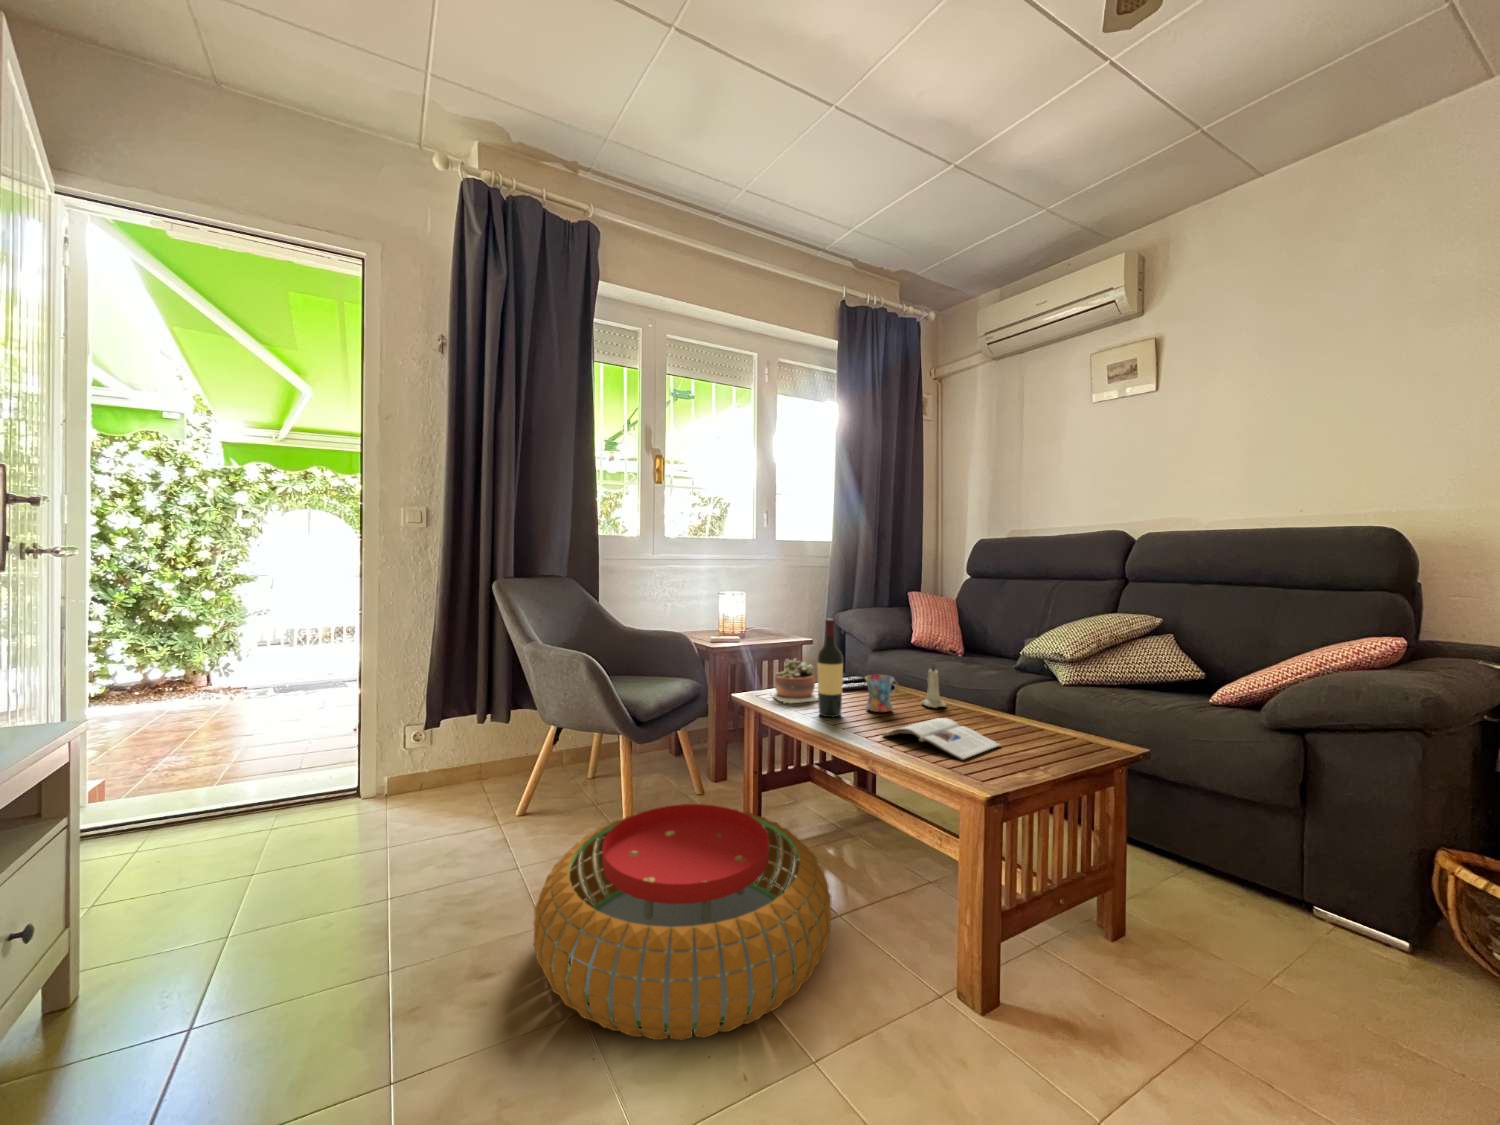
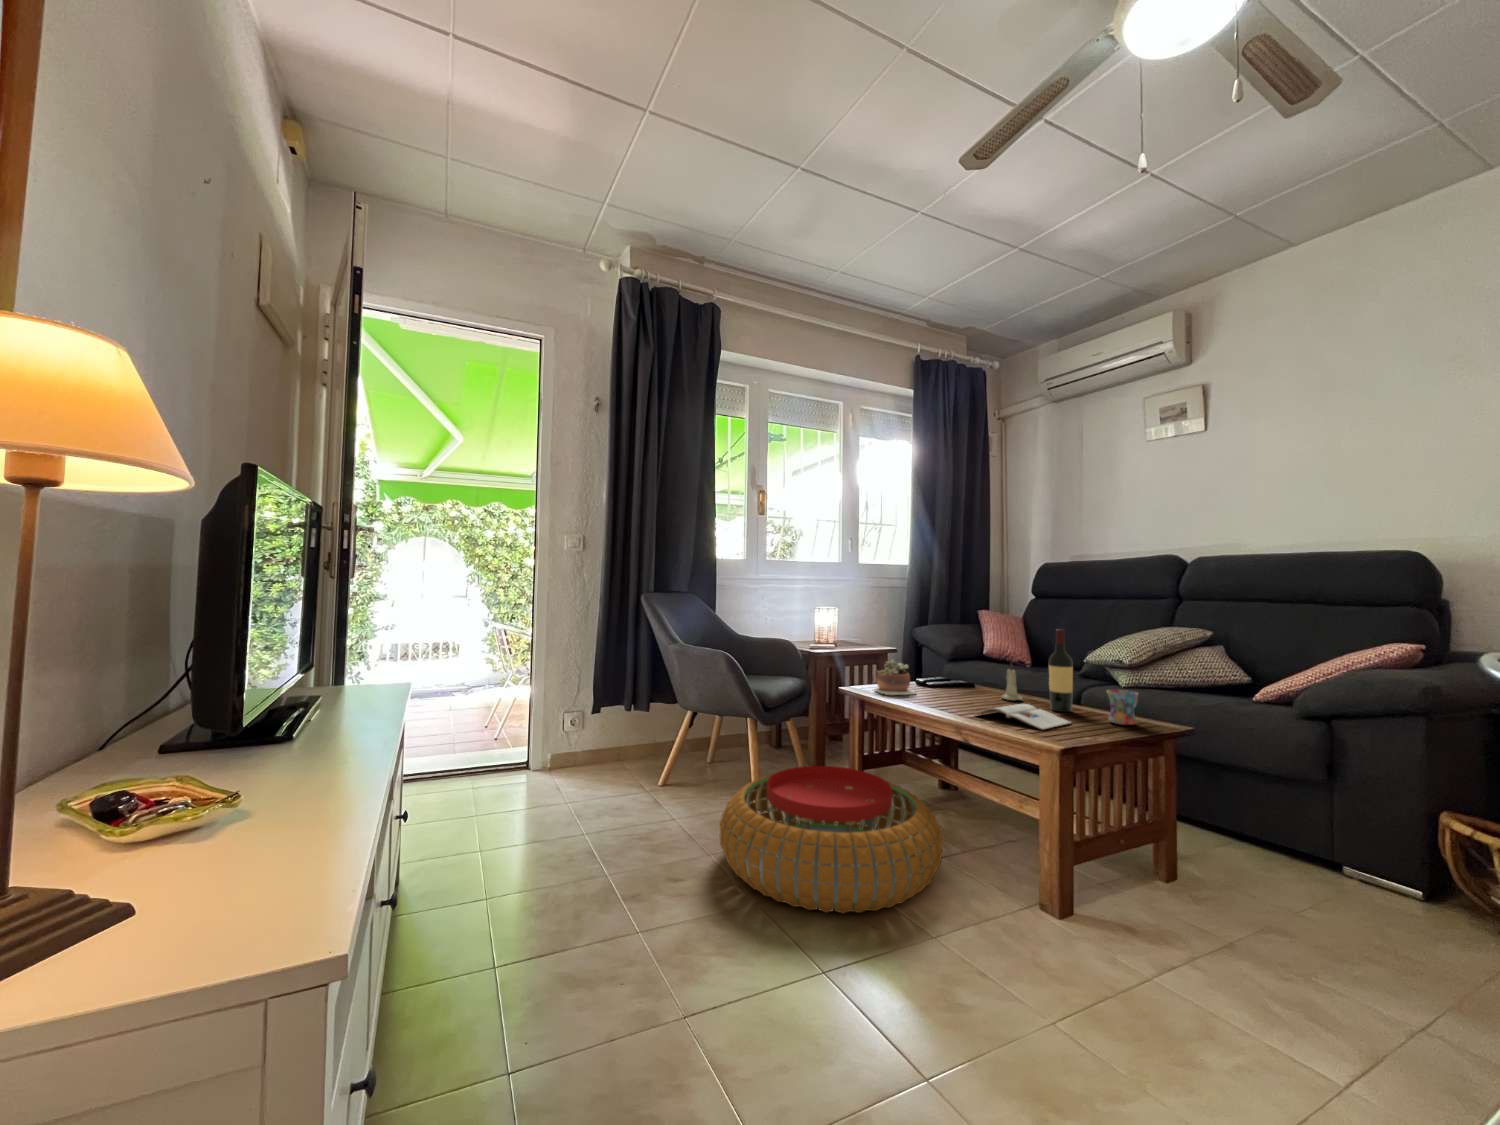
wine bottle: present [817,619,843,717] -> present [1049,629,1073,712]
mug: present [865,675,898,712] -> present [1106,690,1138,725]

